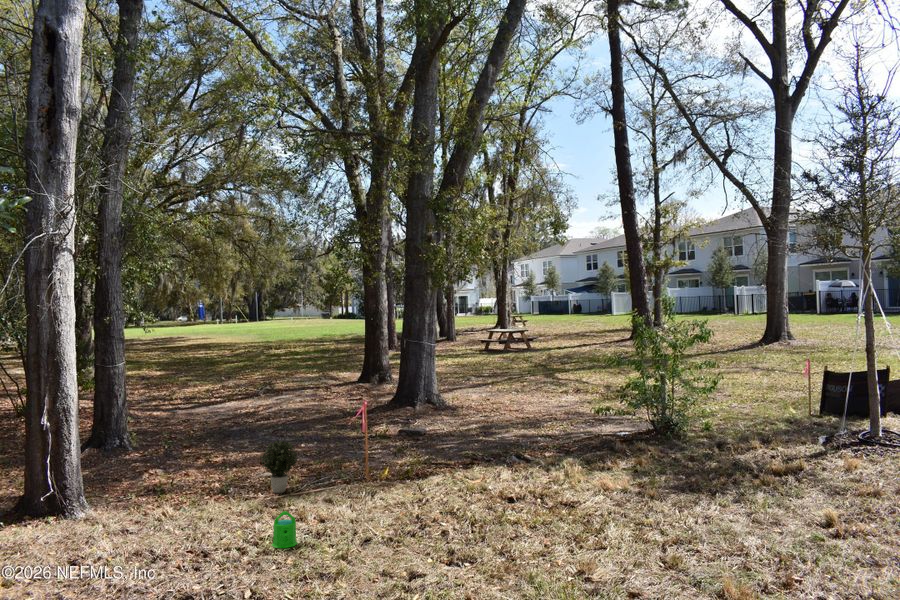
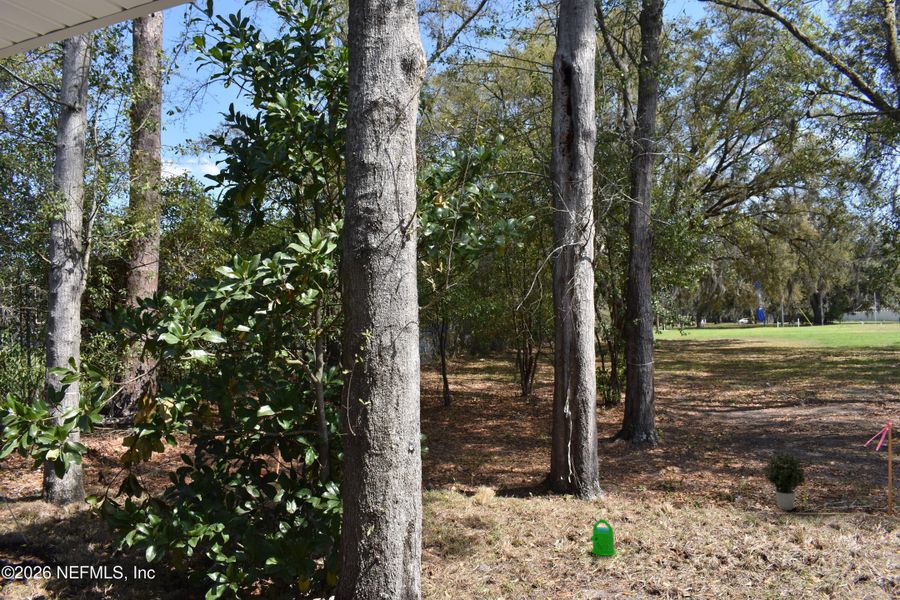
watering can: present [272,511,297,548] -> present [591,519,616,556]

